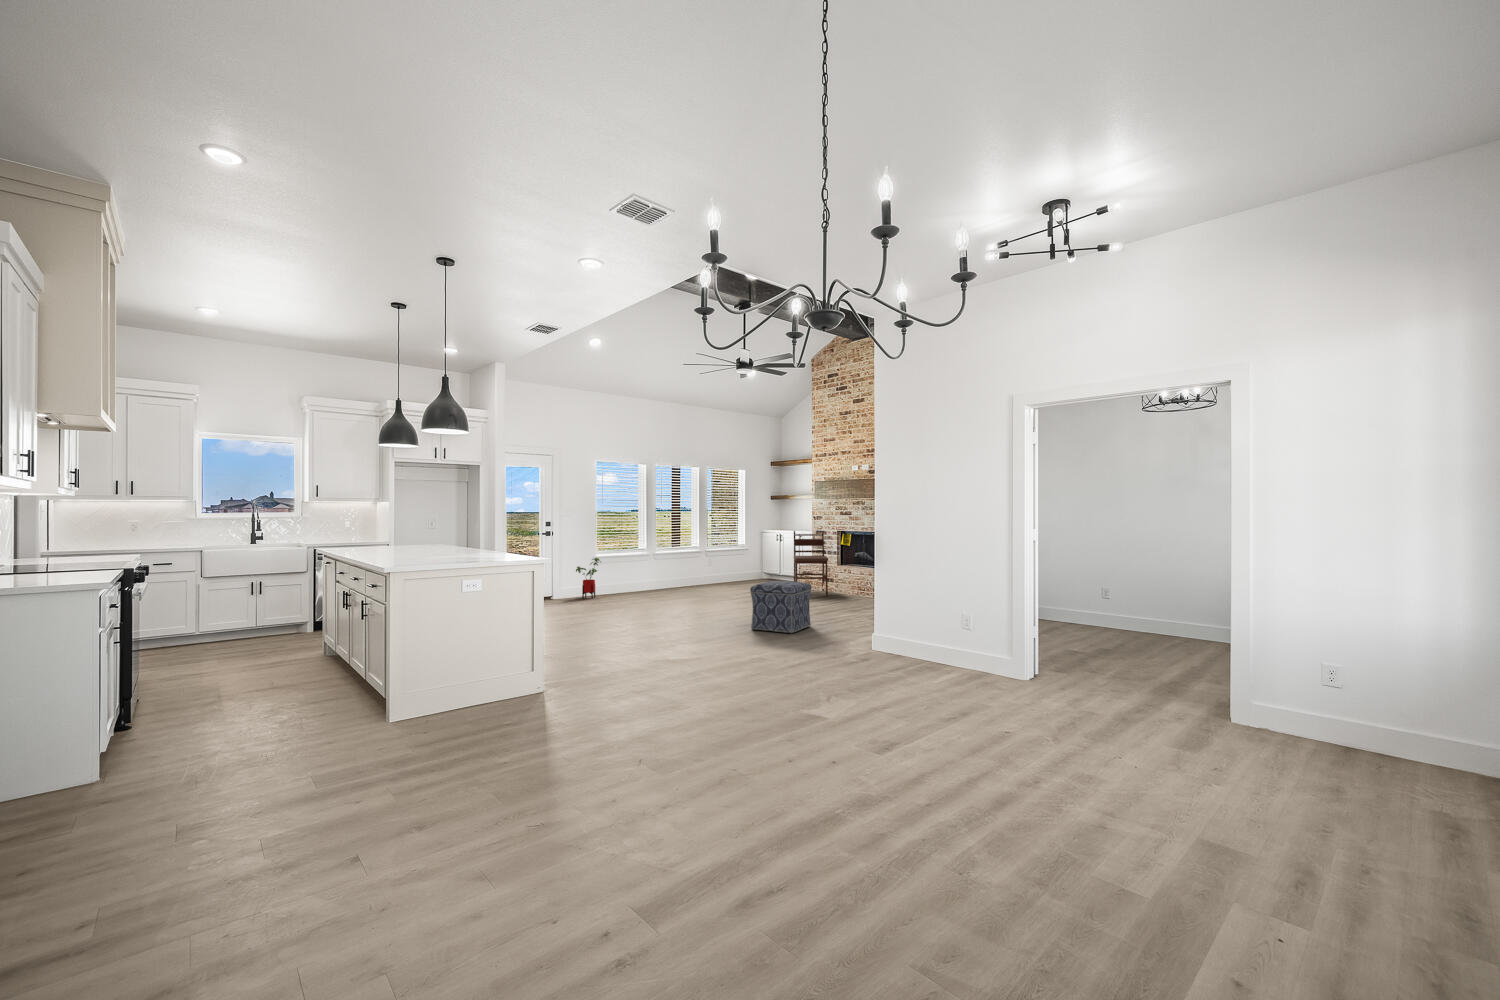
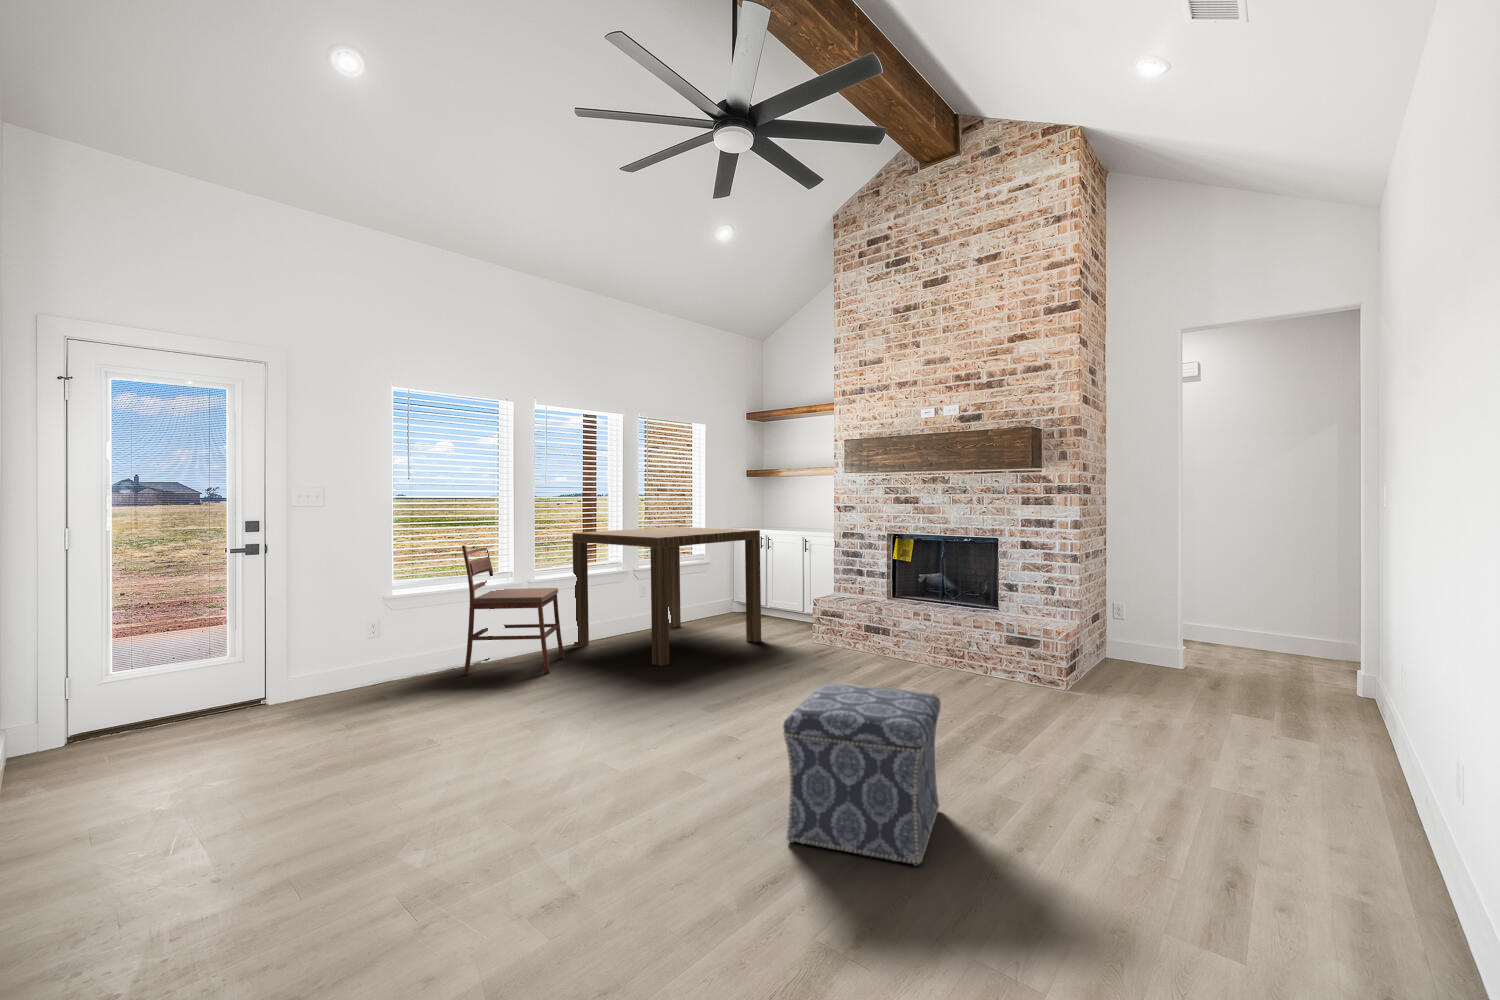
dining table: none [672,527,771,595] -> present [572,527,761,666]
dining chair: present [793,531,828,596] -> present [462,545,564,675]
house plant: present [576,558,601,599] -> none [361,601,420,691]

